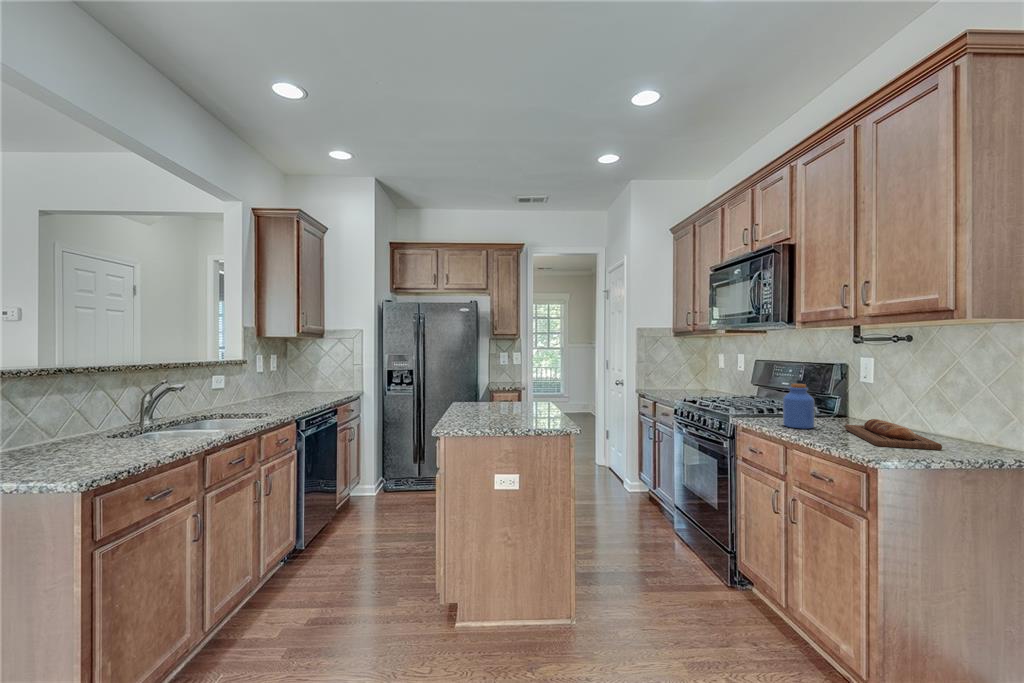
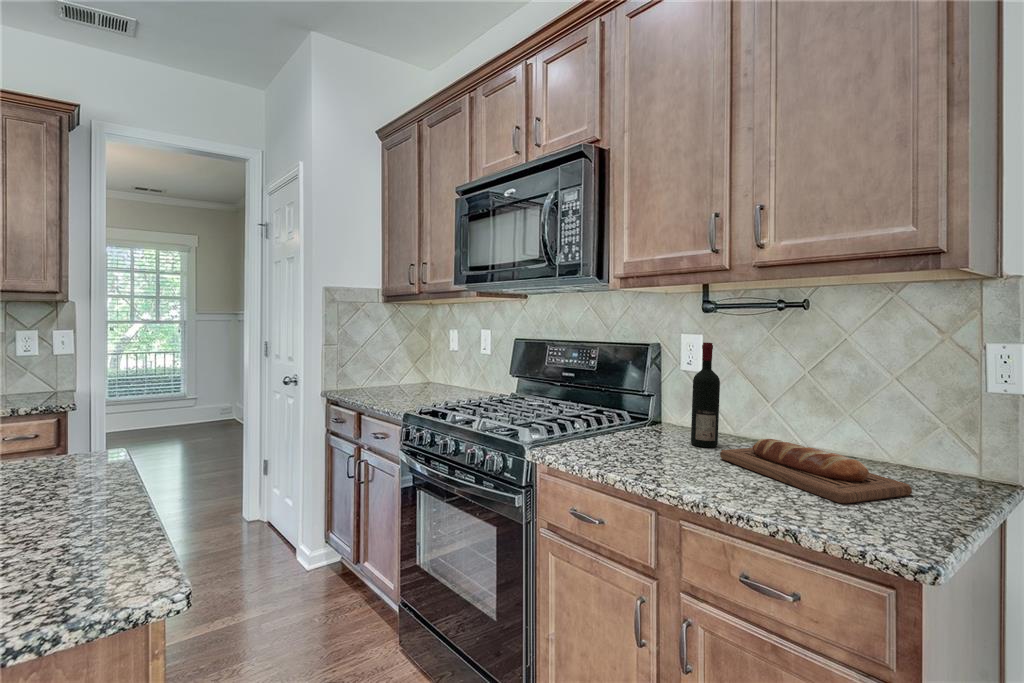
wine bottle: none [842,362,861,426] -> present [691,343,720,447]
jar: present [783,384,815,429] -> none [633,383,685,468]

